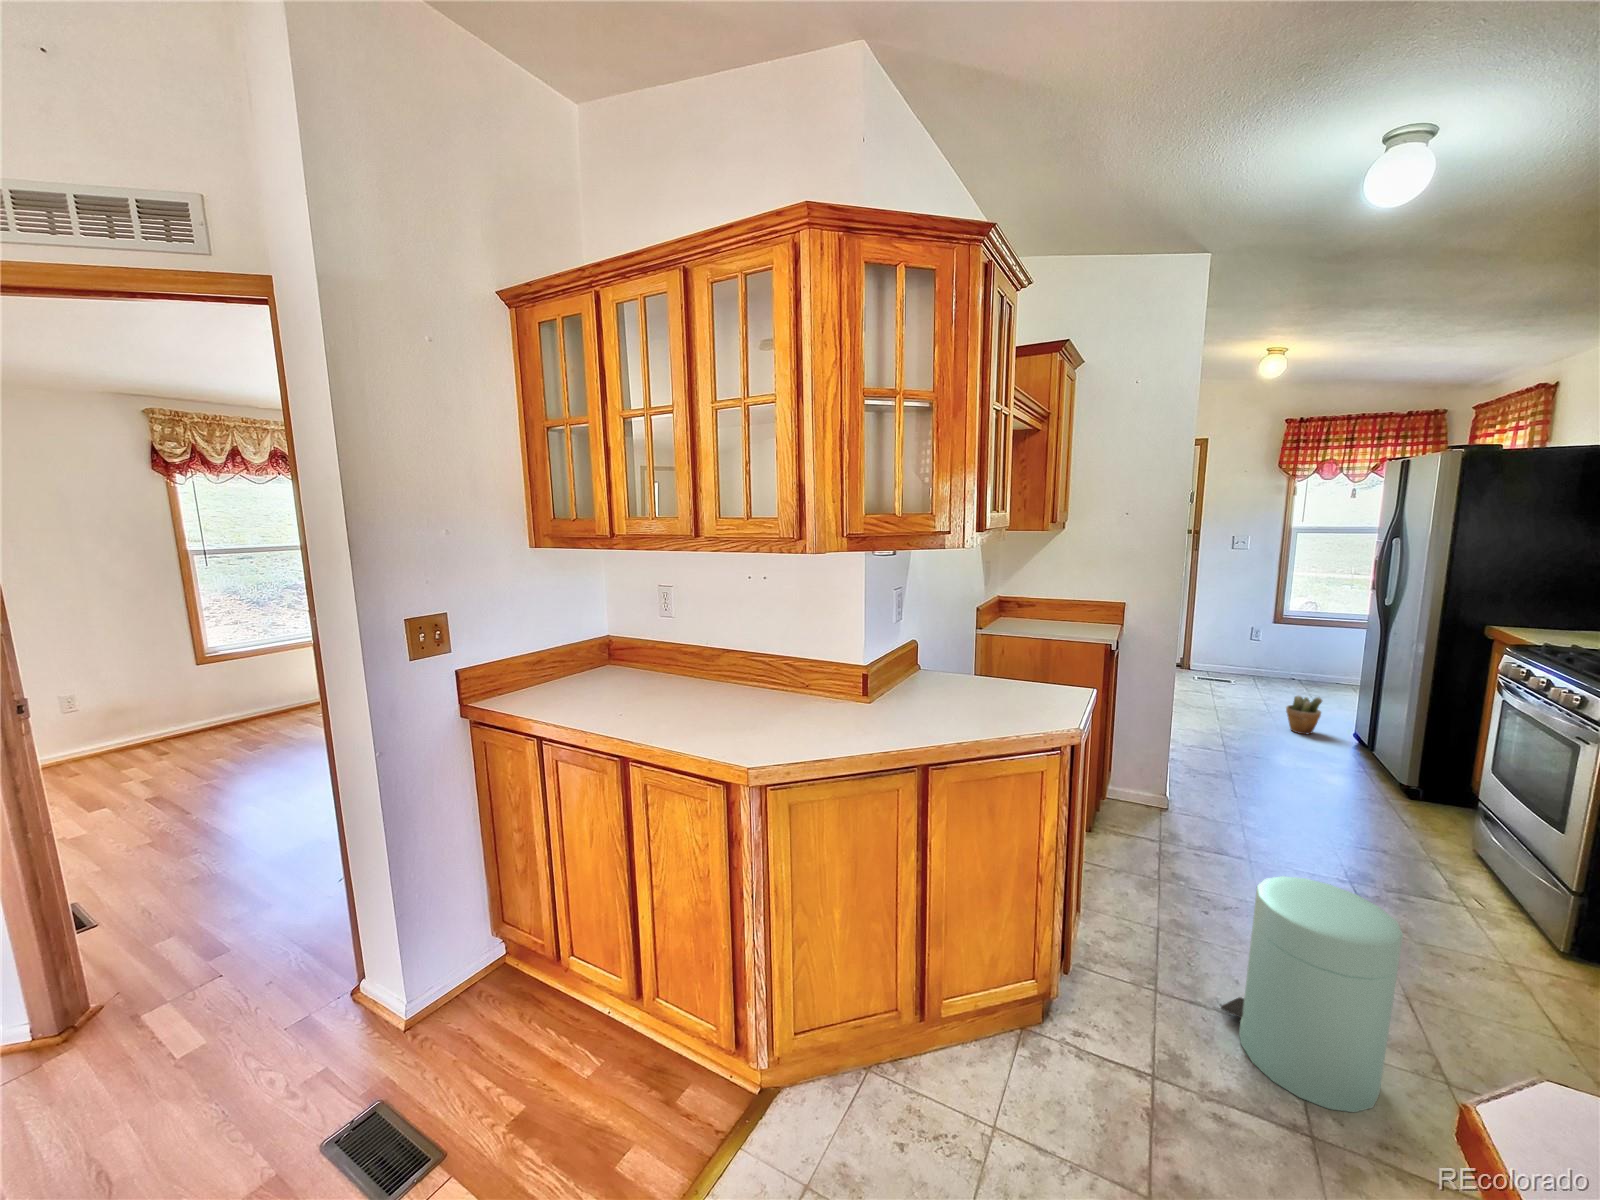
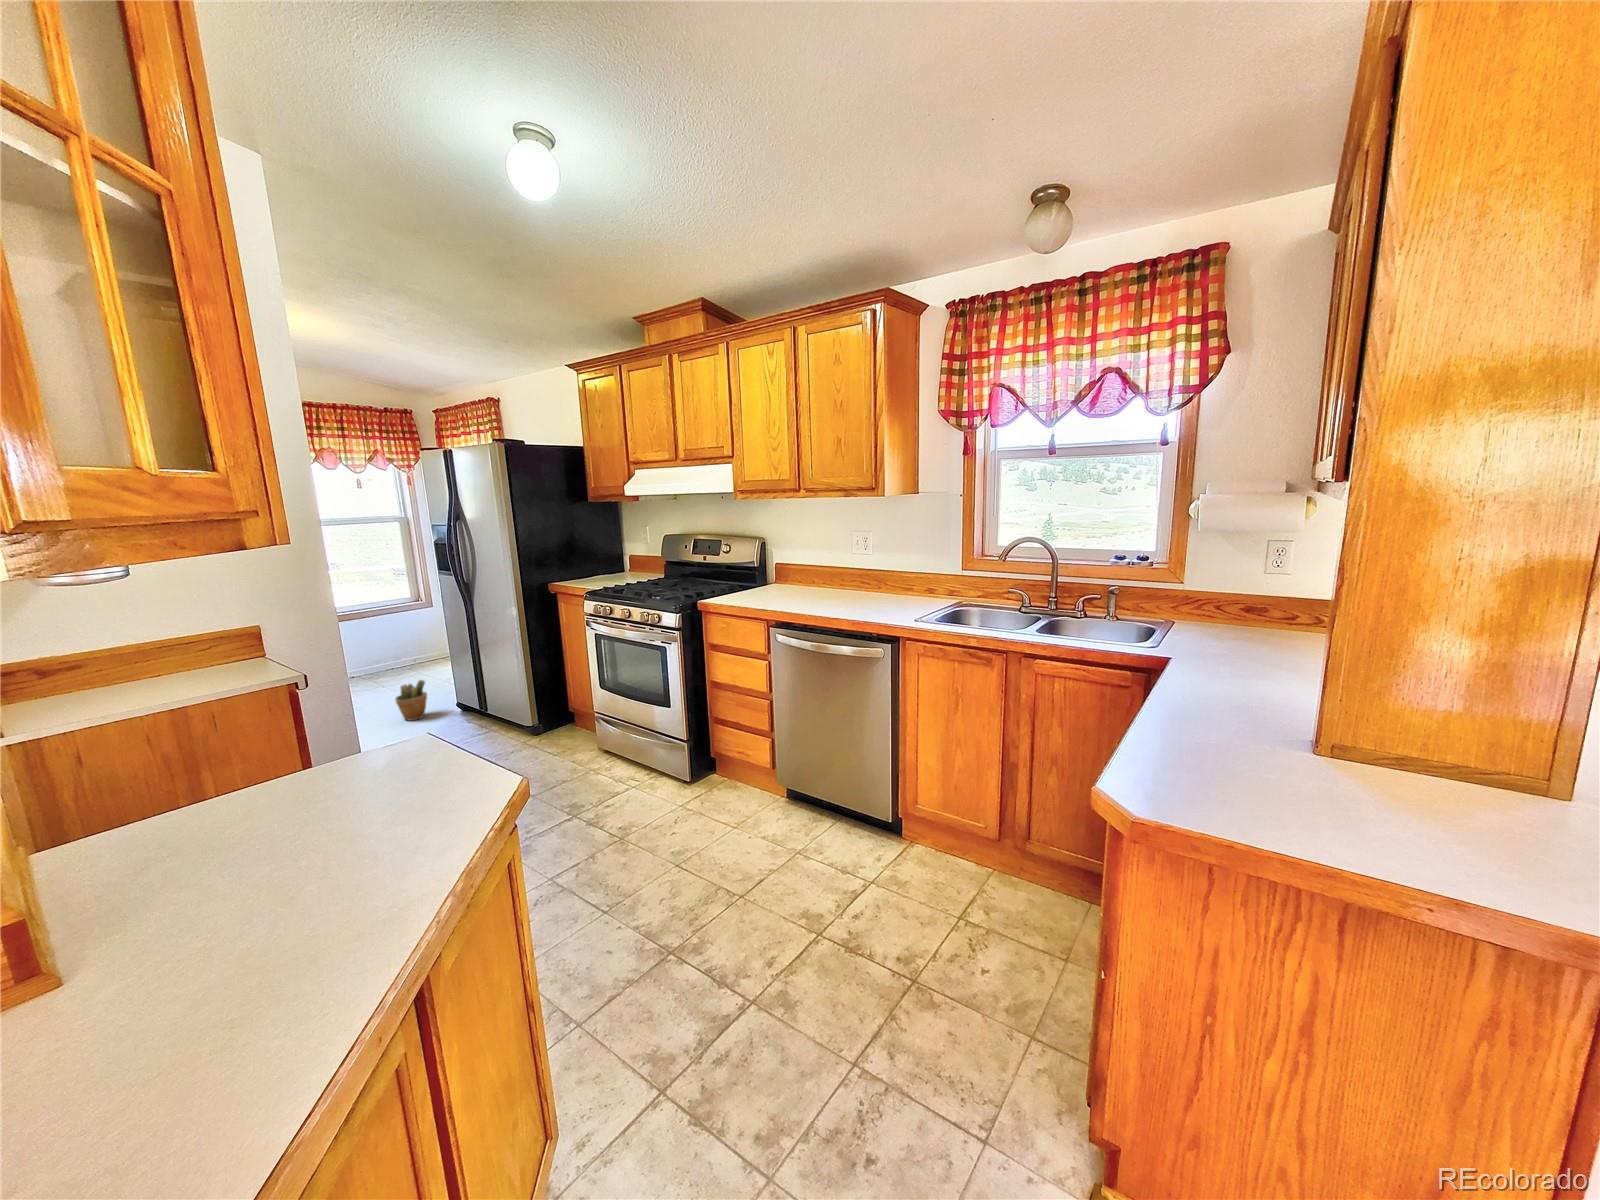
trash can: present [1221,876,1403,1112] -> none [629,804,743,997]

